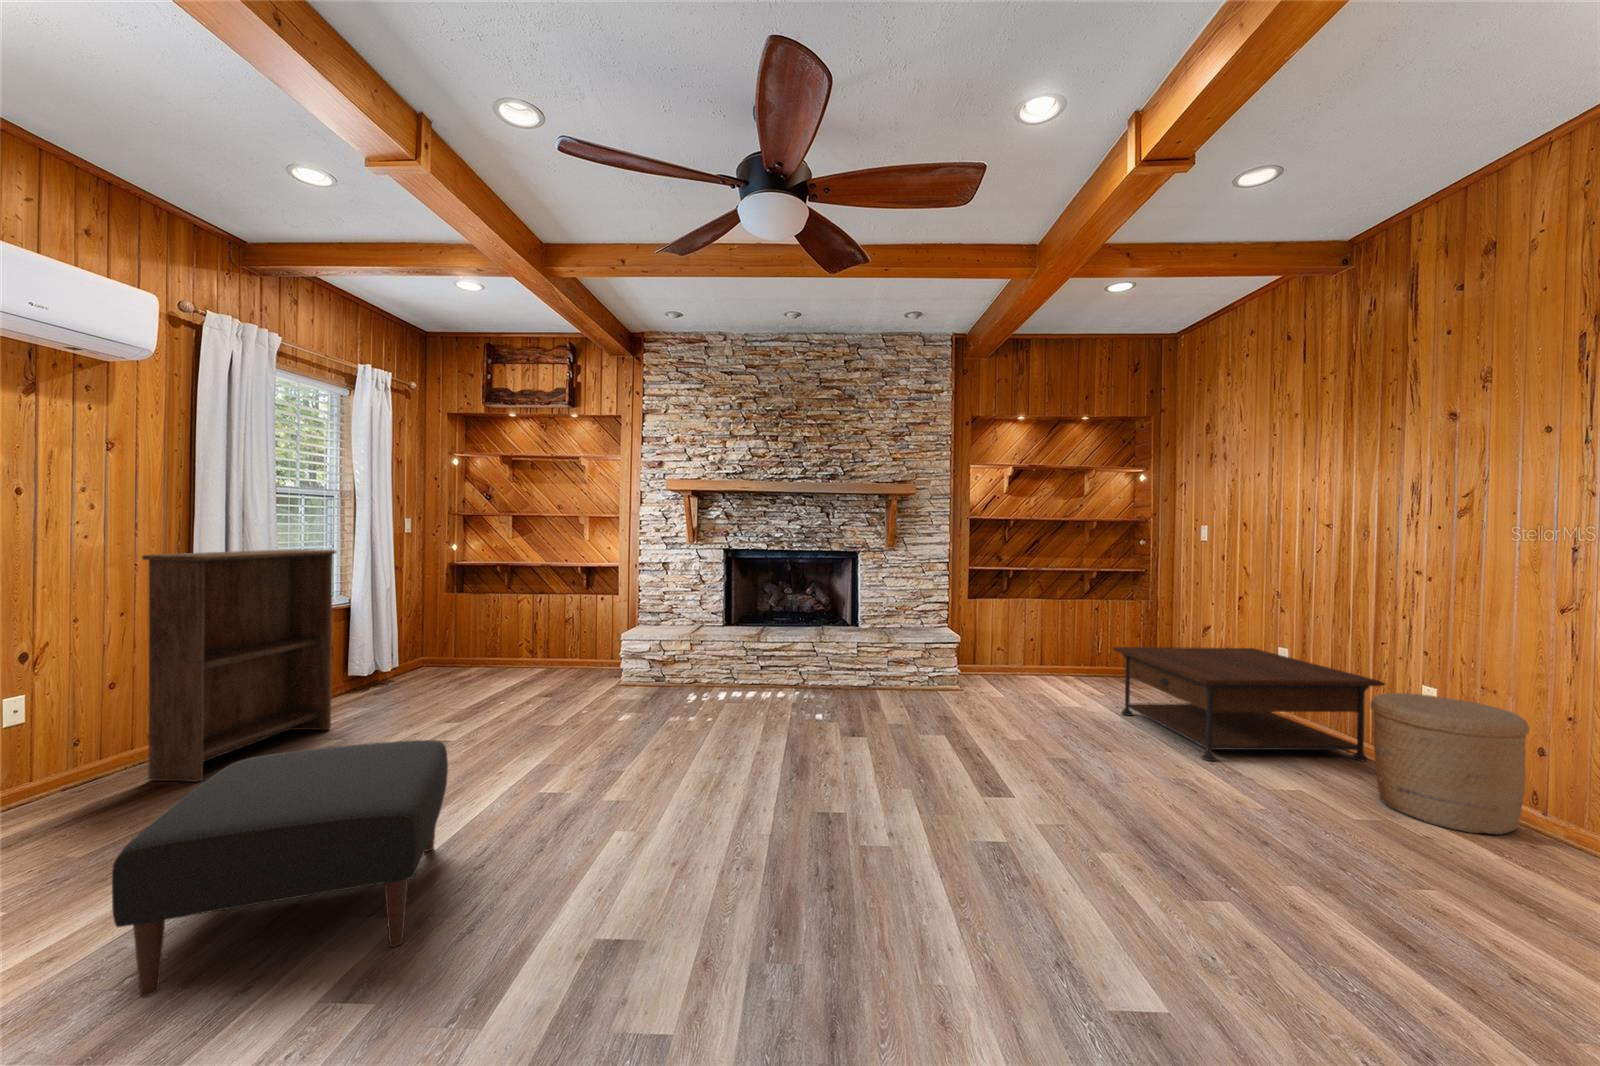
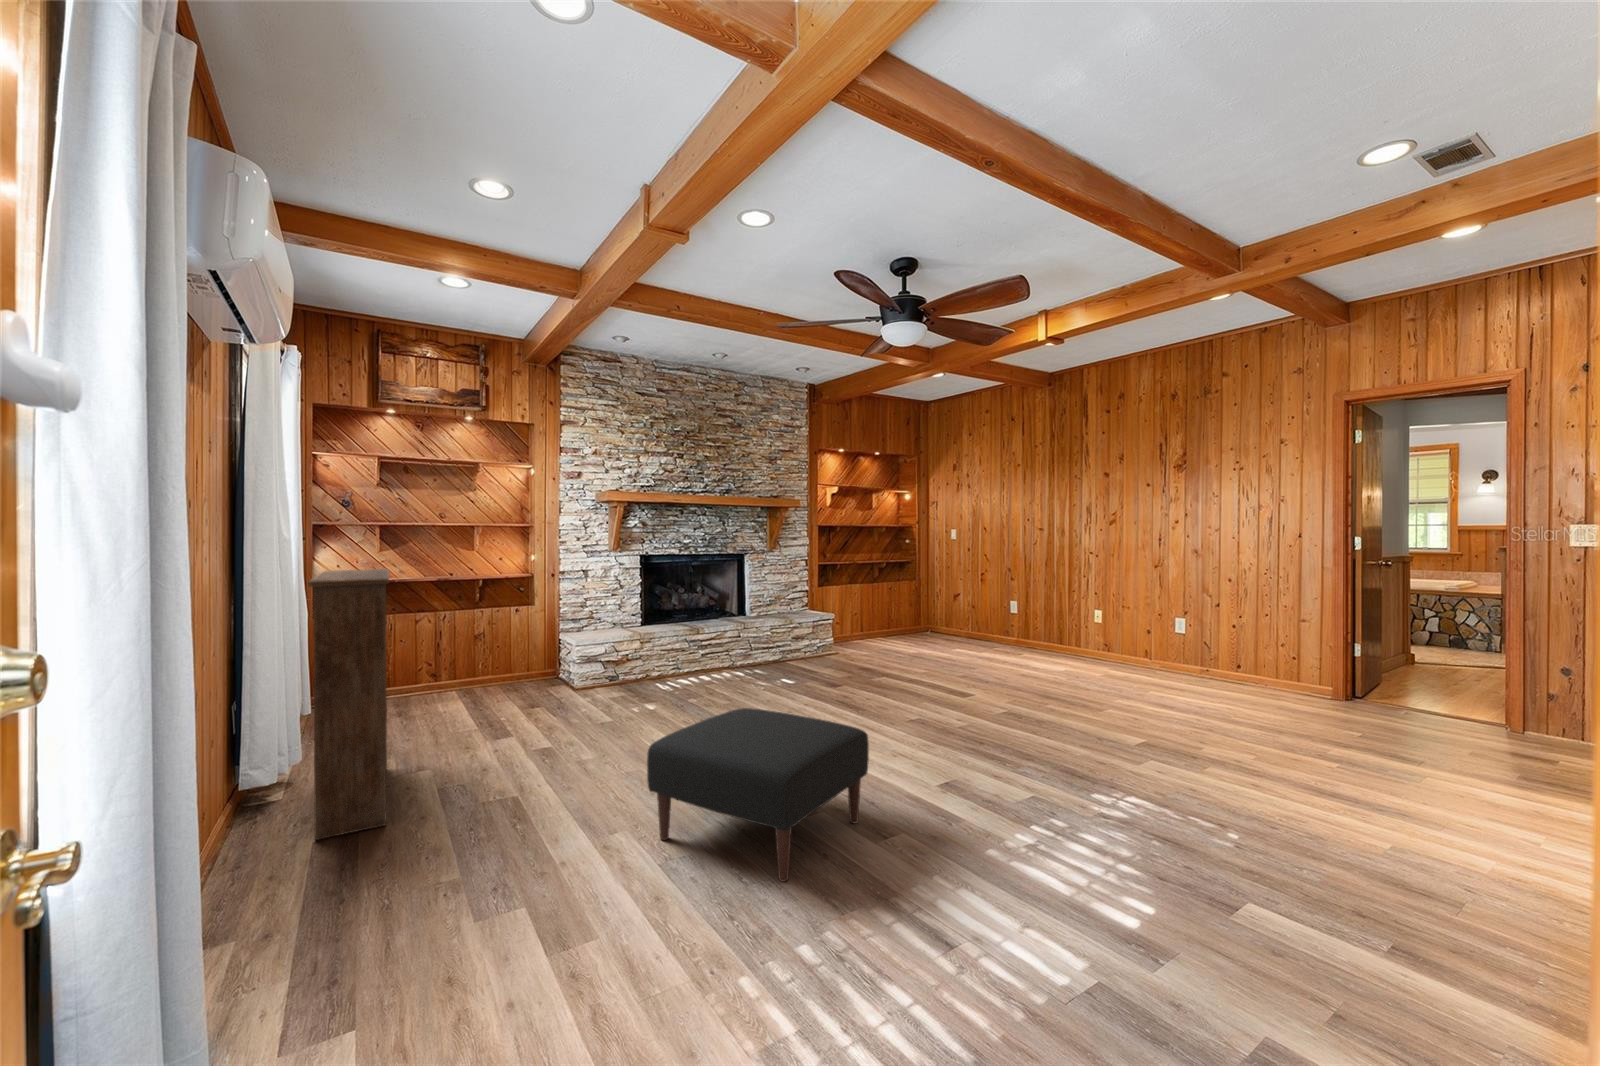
coffee table: present [1113,647,1385,762] -> none [940,603,1078,665]
woven basket: present [1371,693,1529,834] -> none [1092,614,1151,673]

